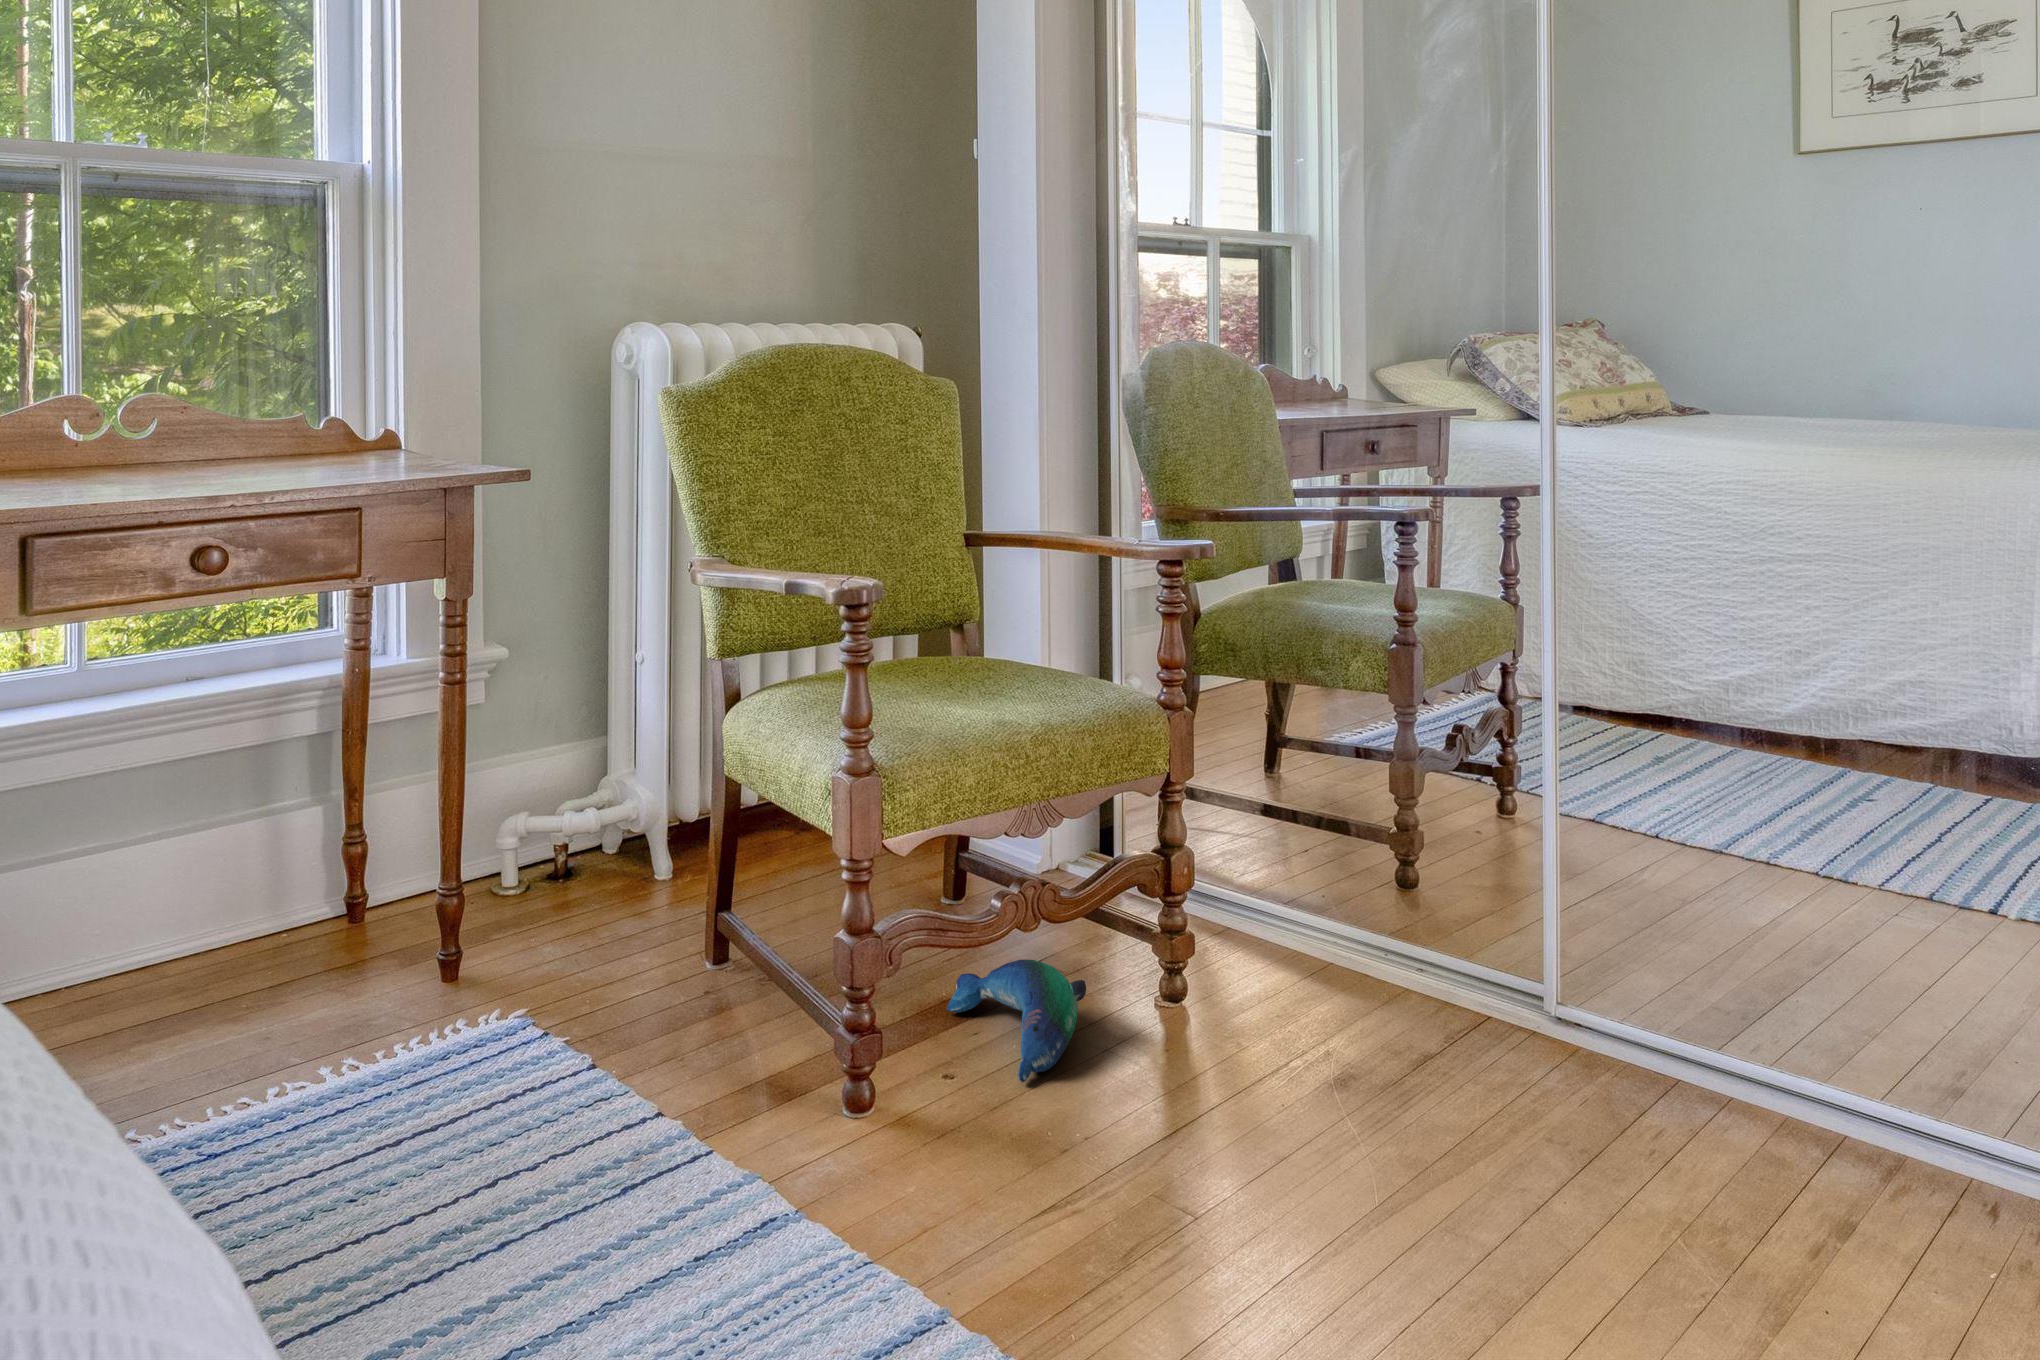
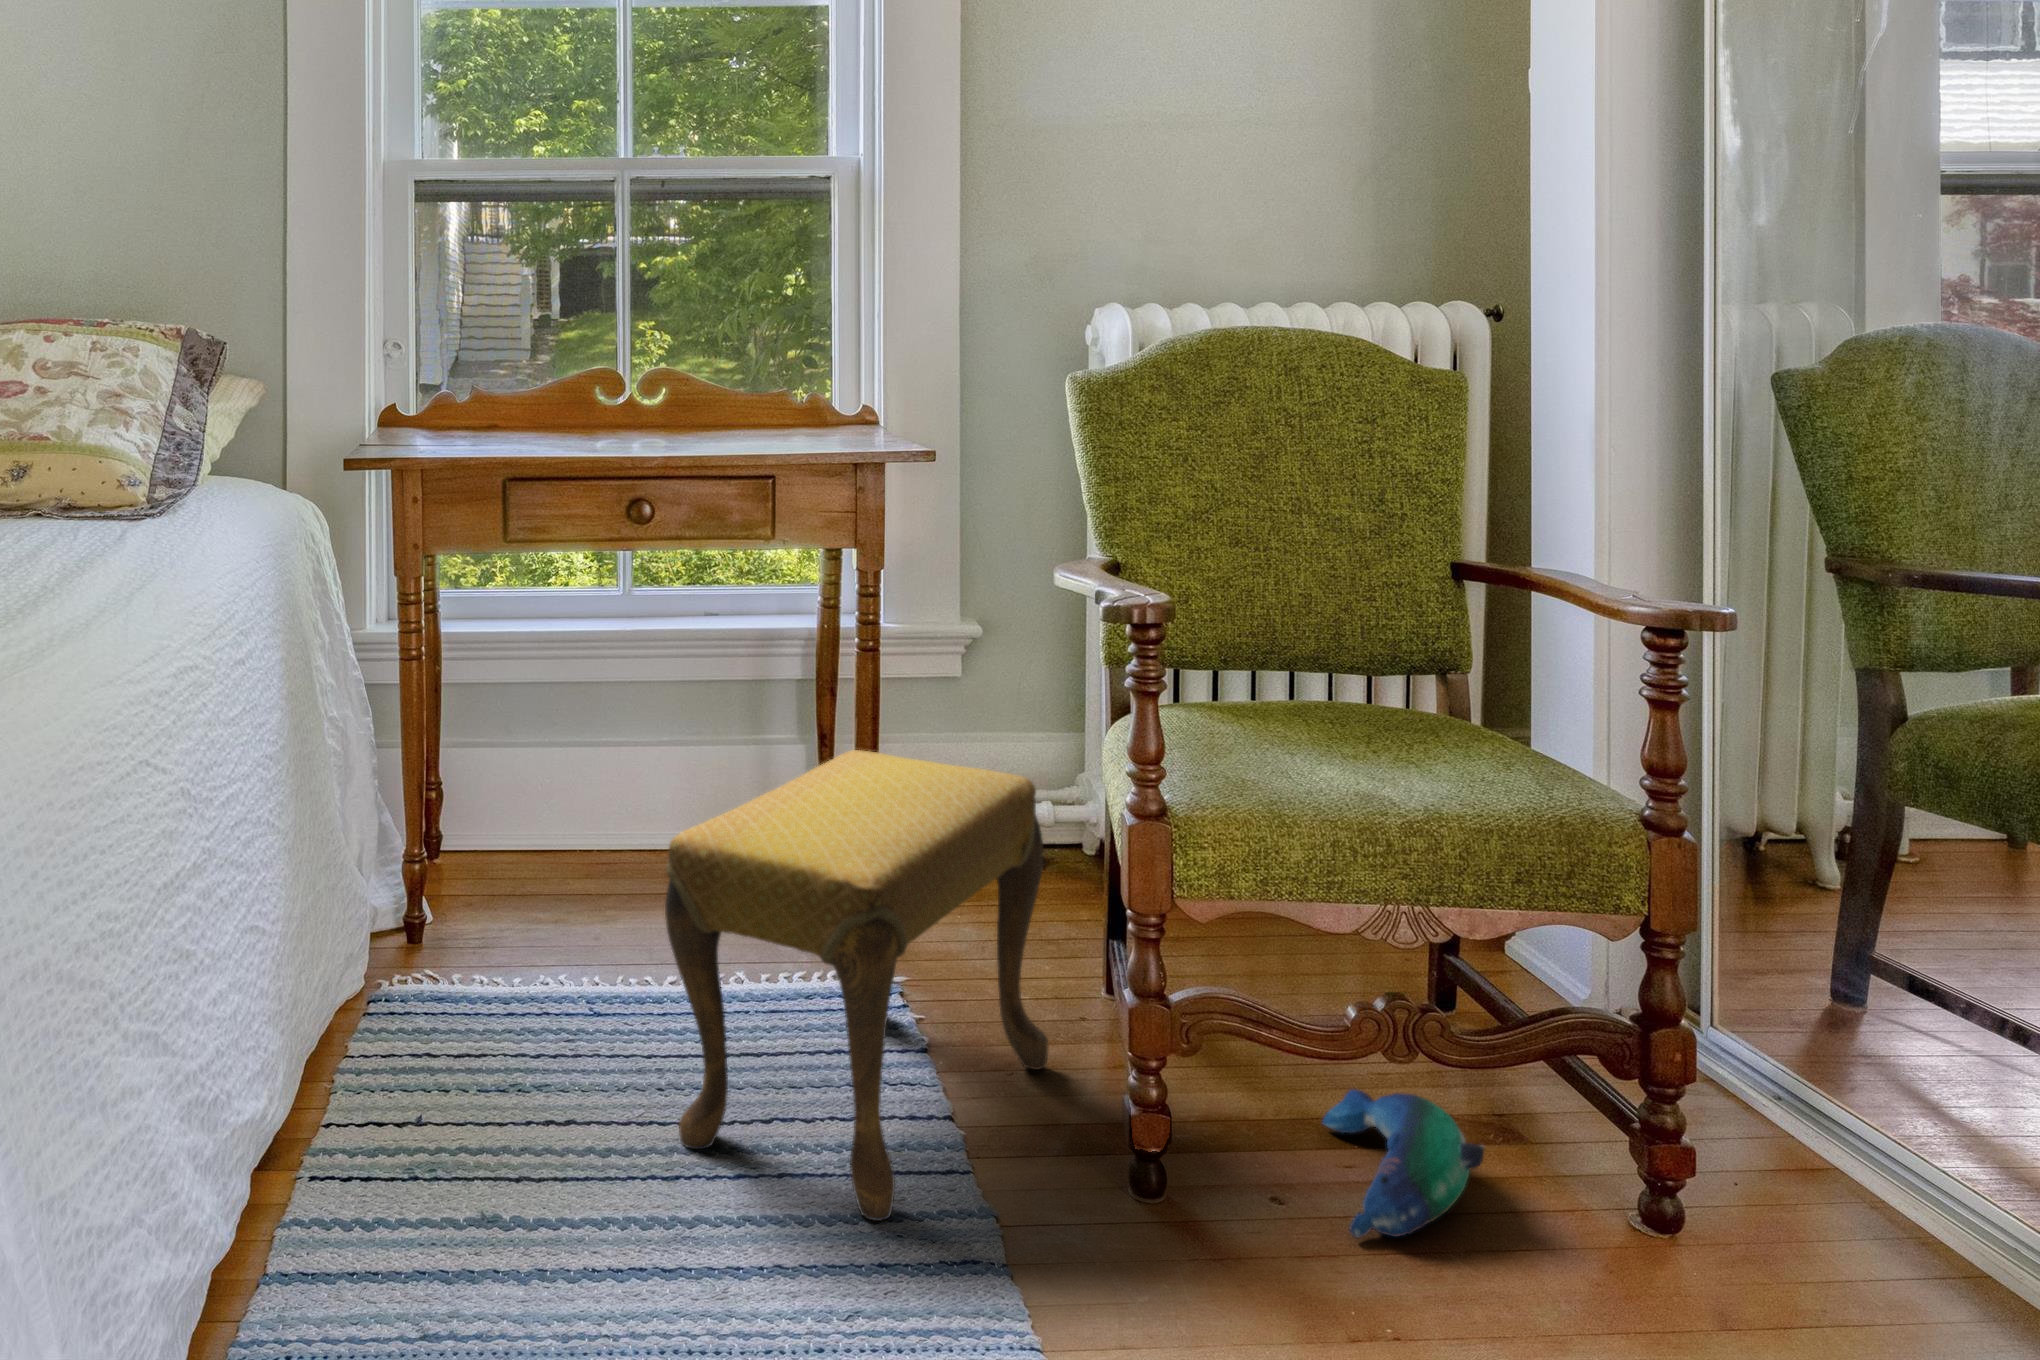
footstool: none [395,770,716,1243] -> present [665,750,1048,1221]

